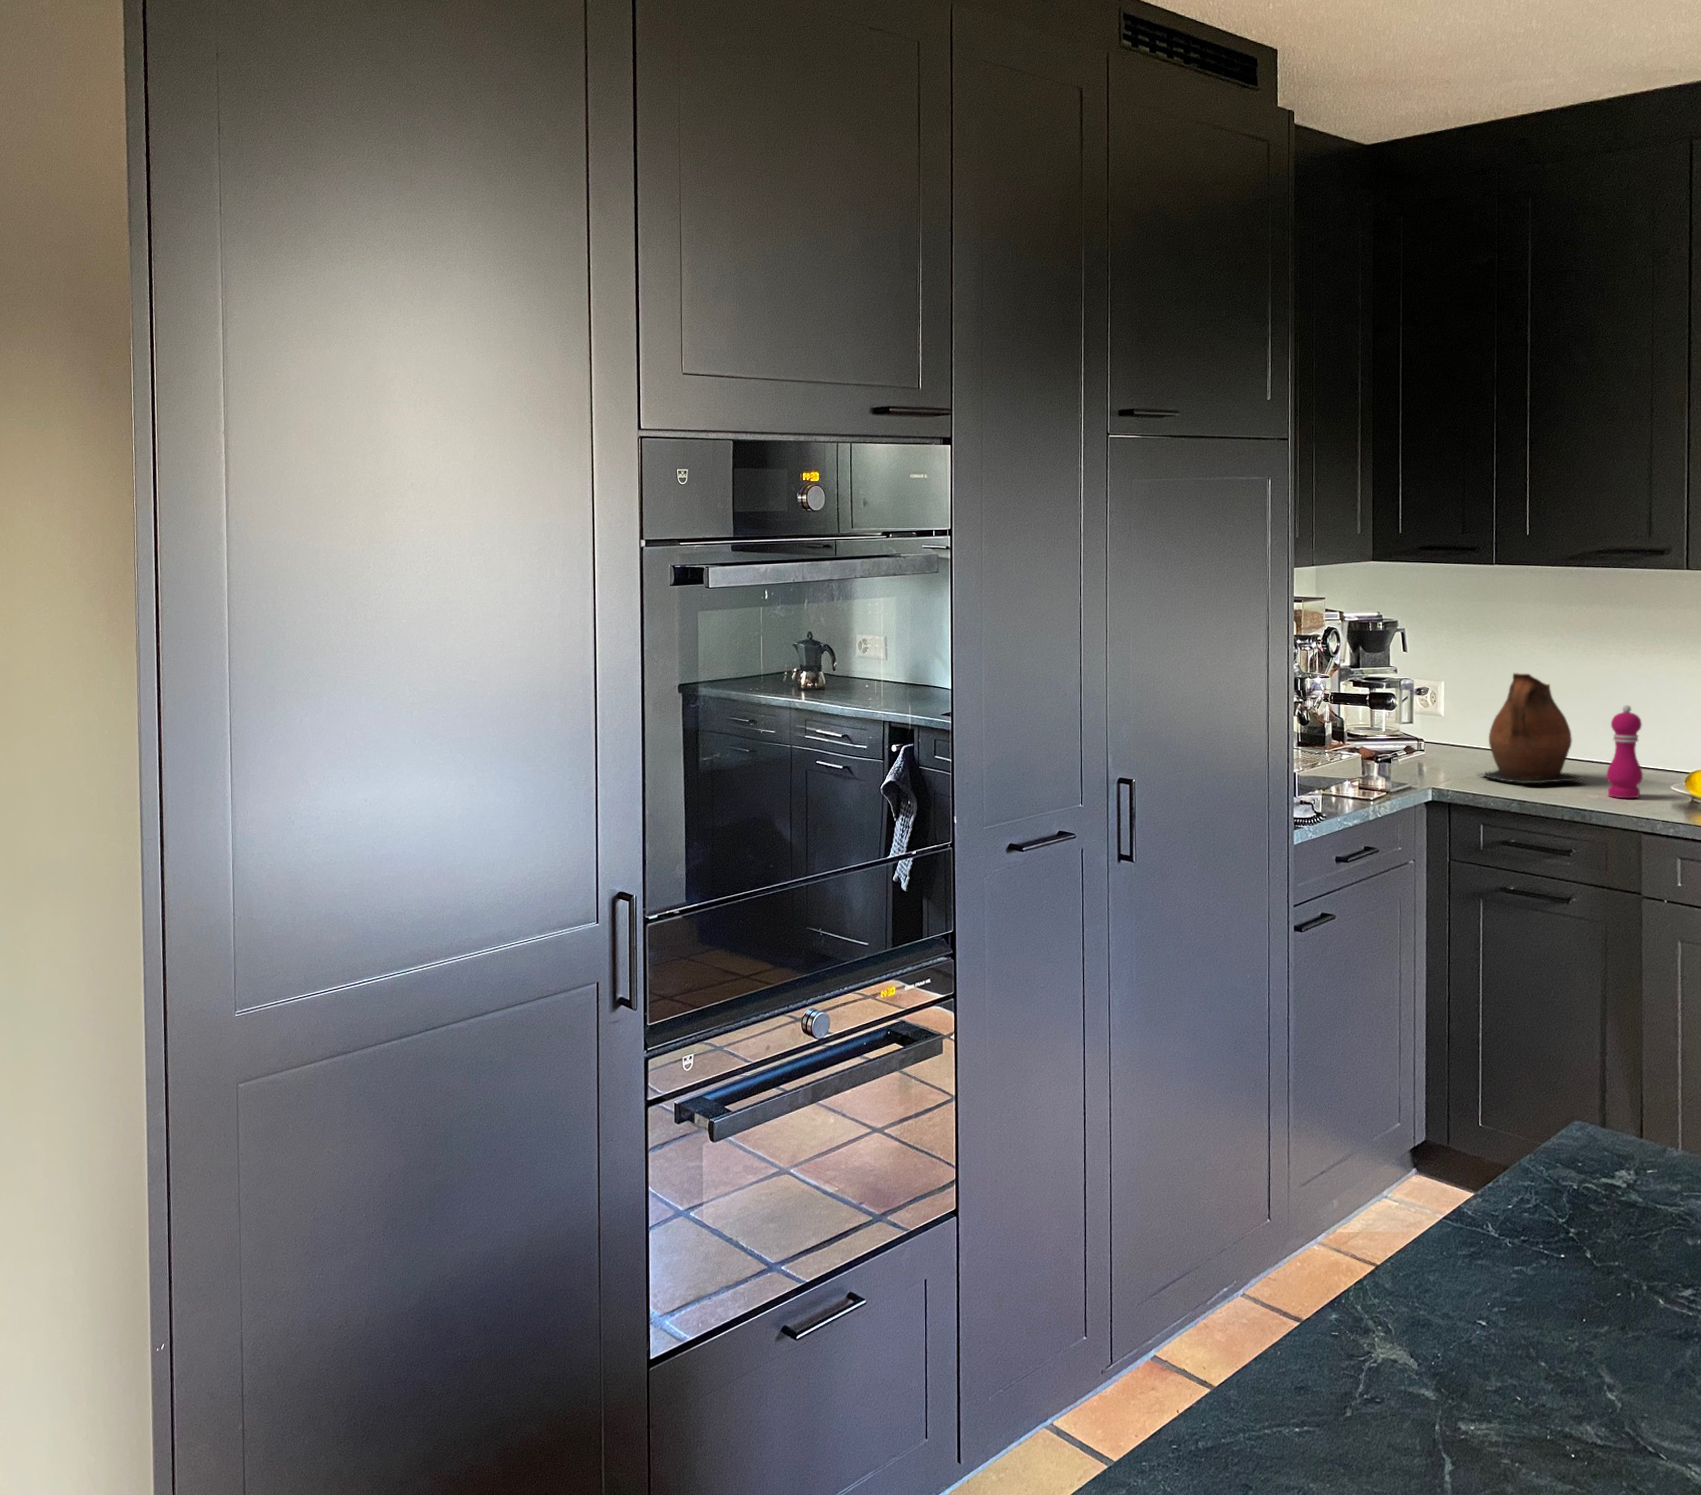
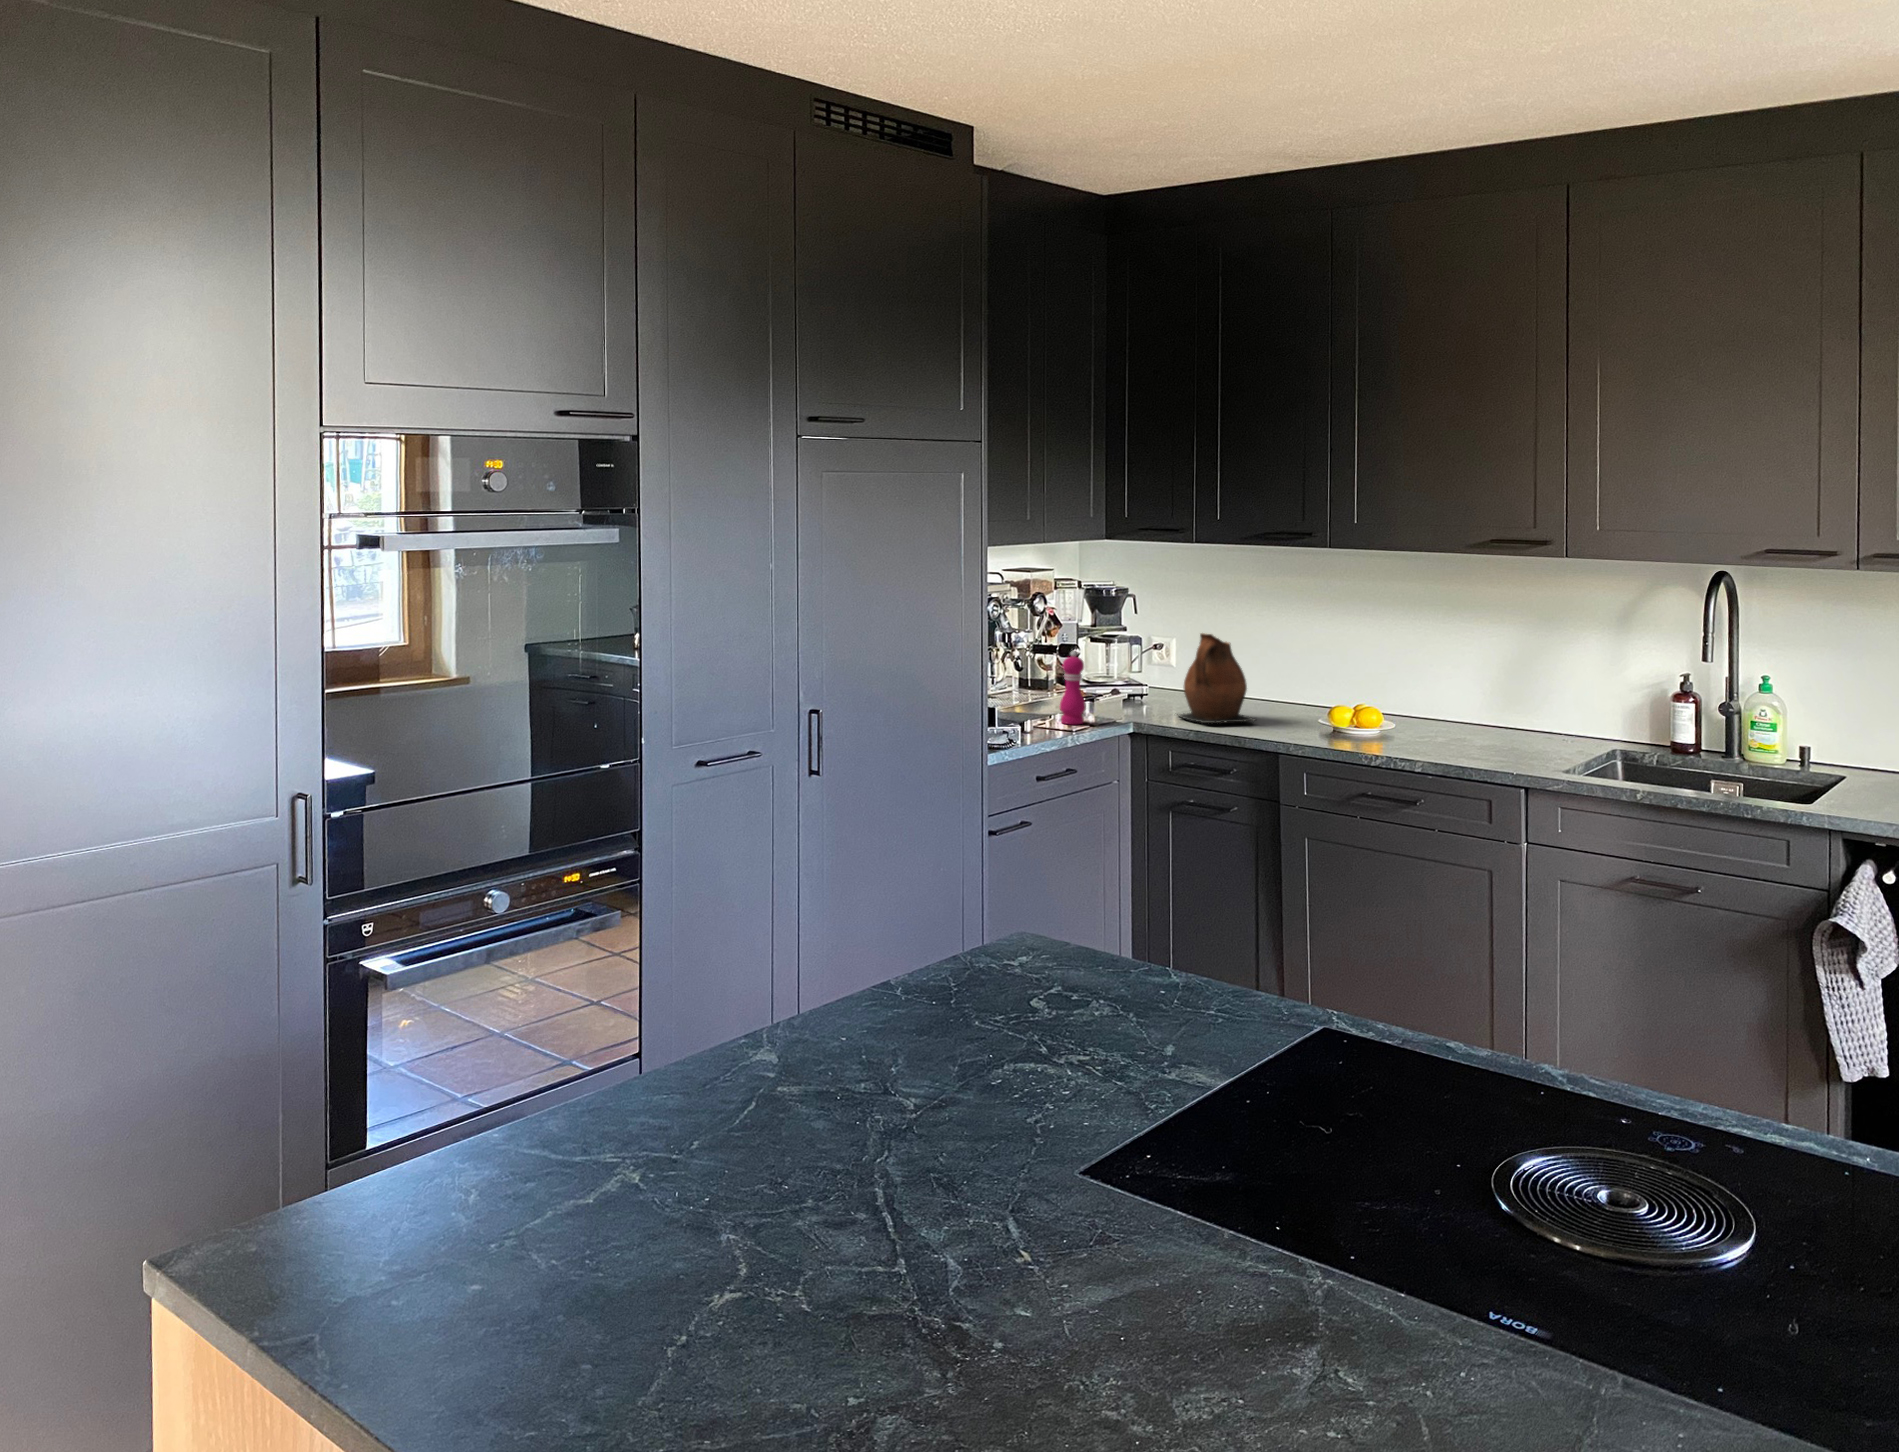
pepper mill: present [1606,705,1643,798] -> present [1059,651,1086,724]

